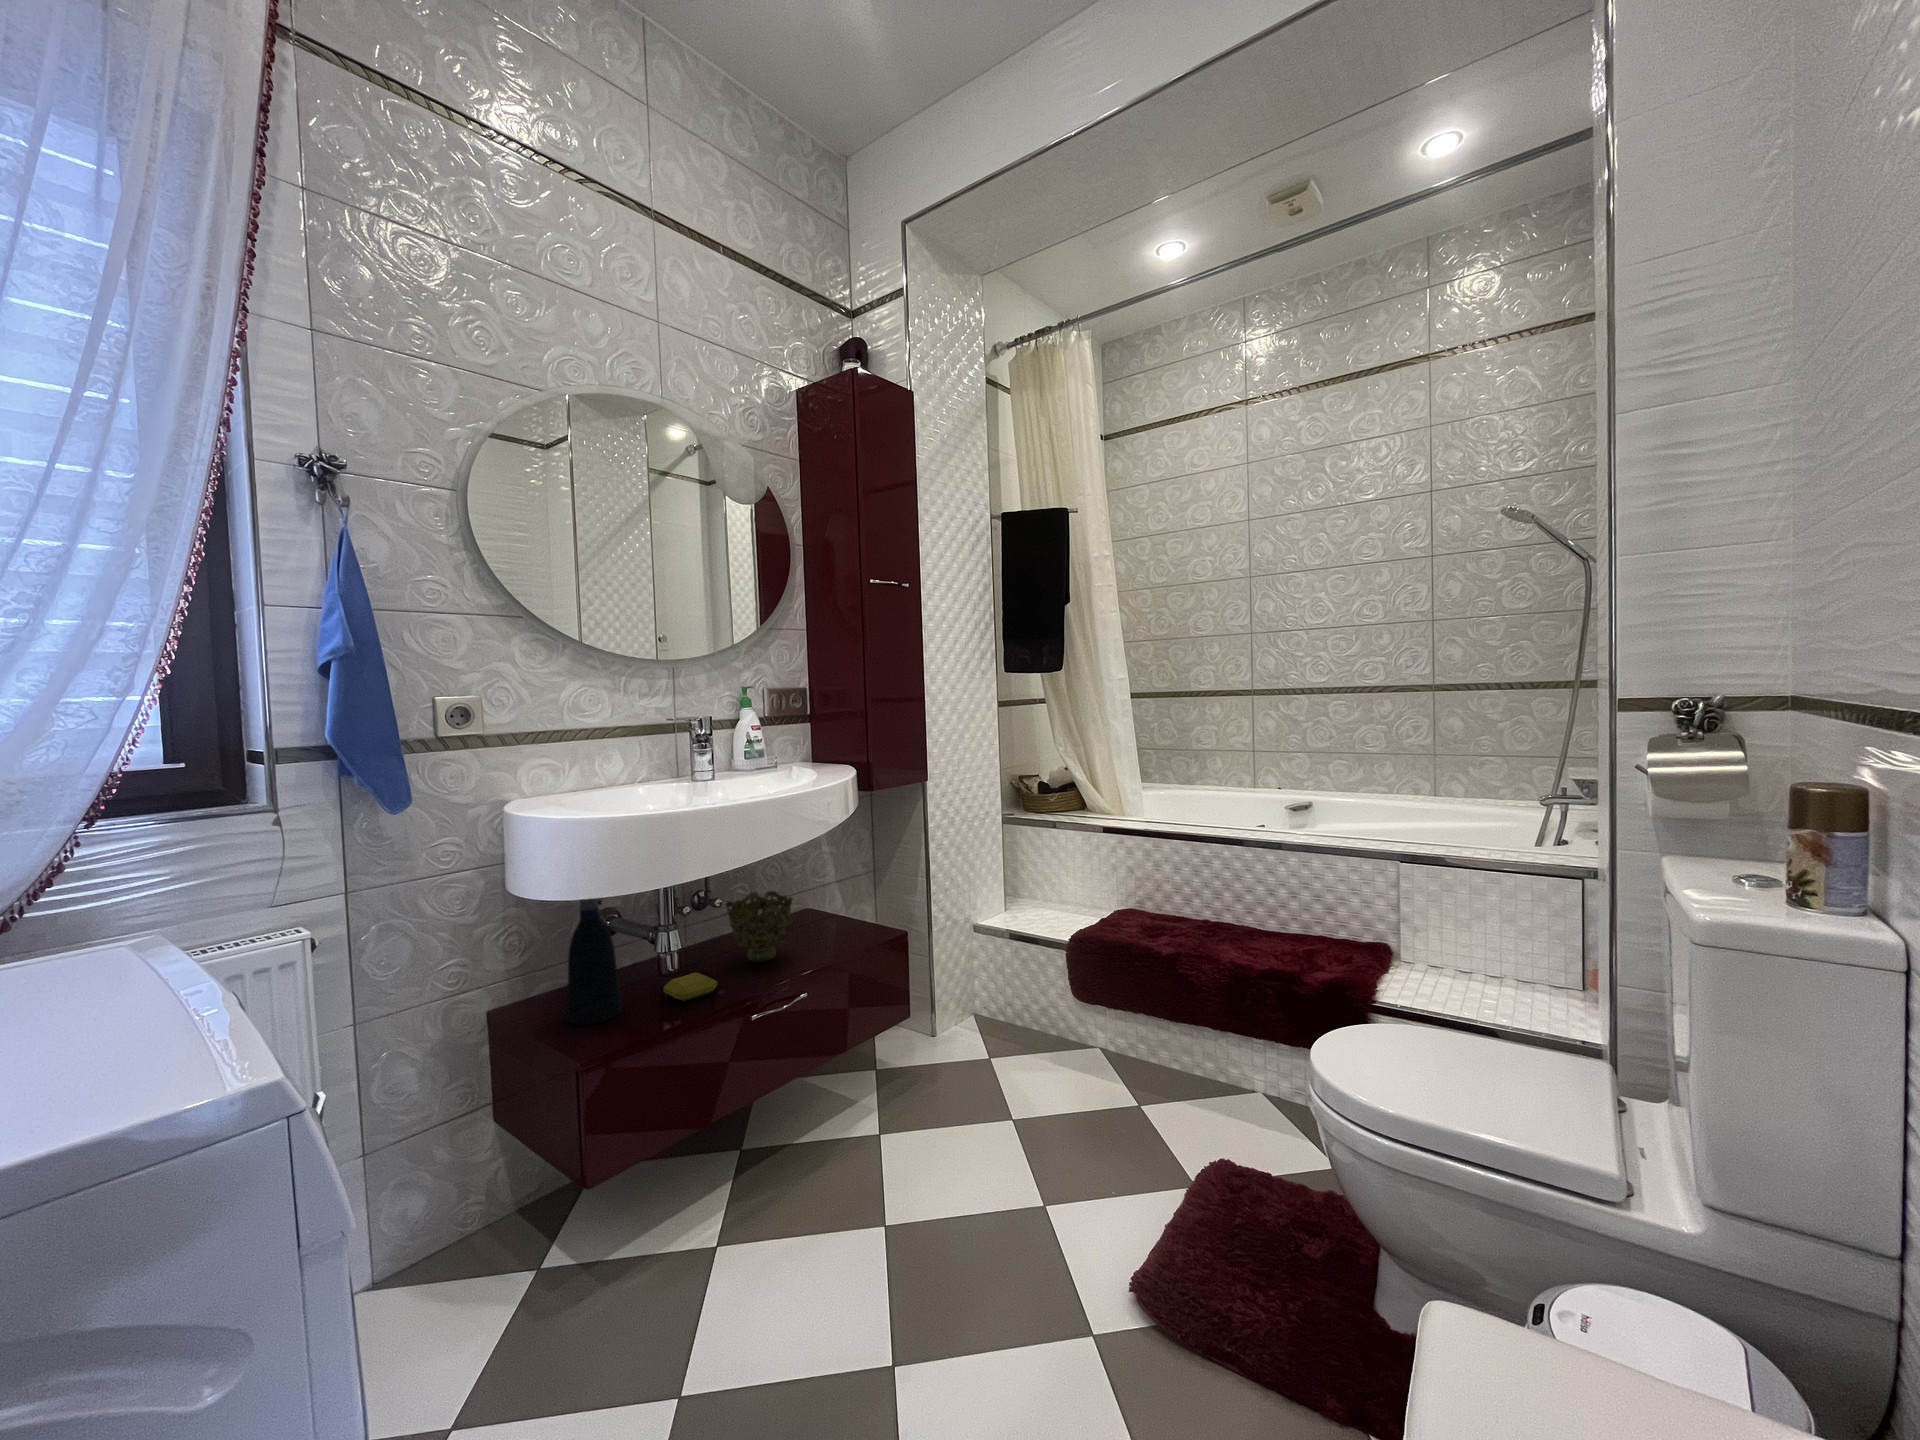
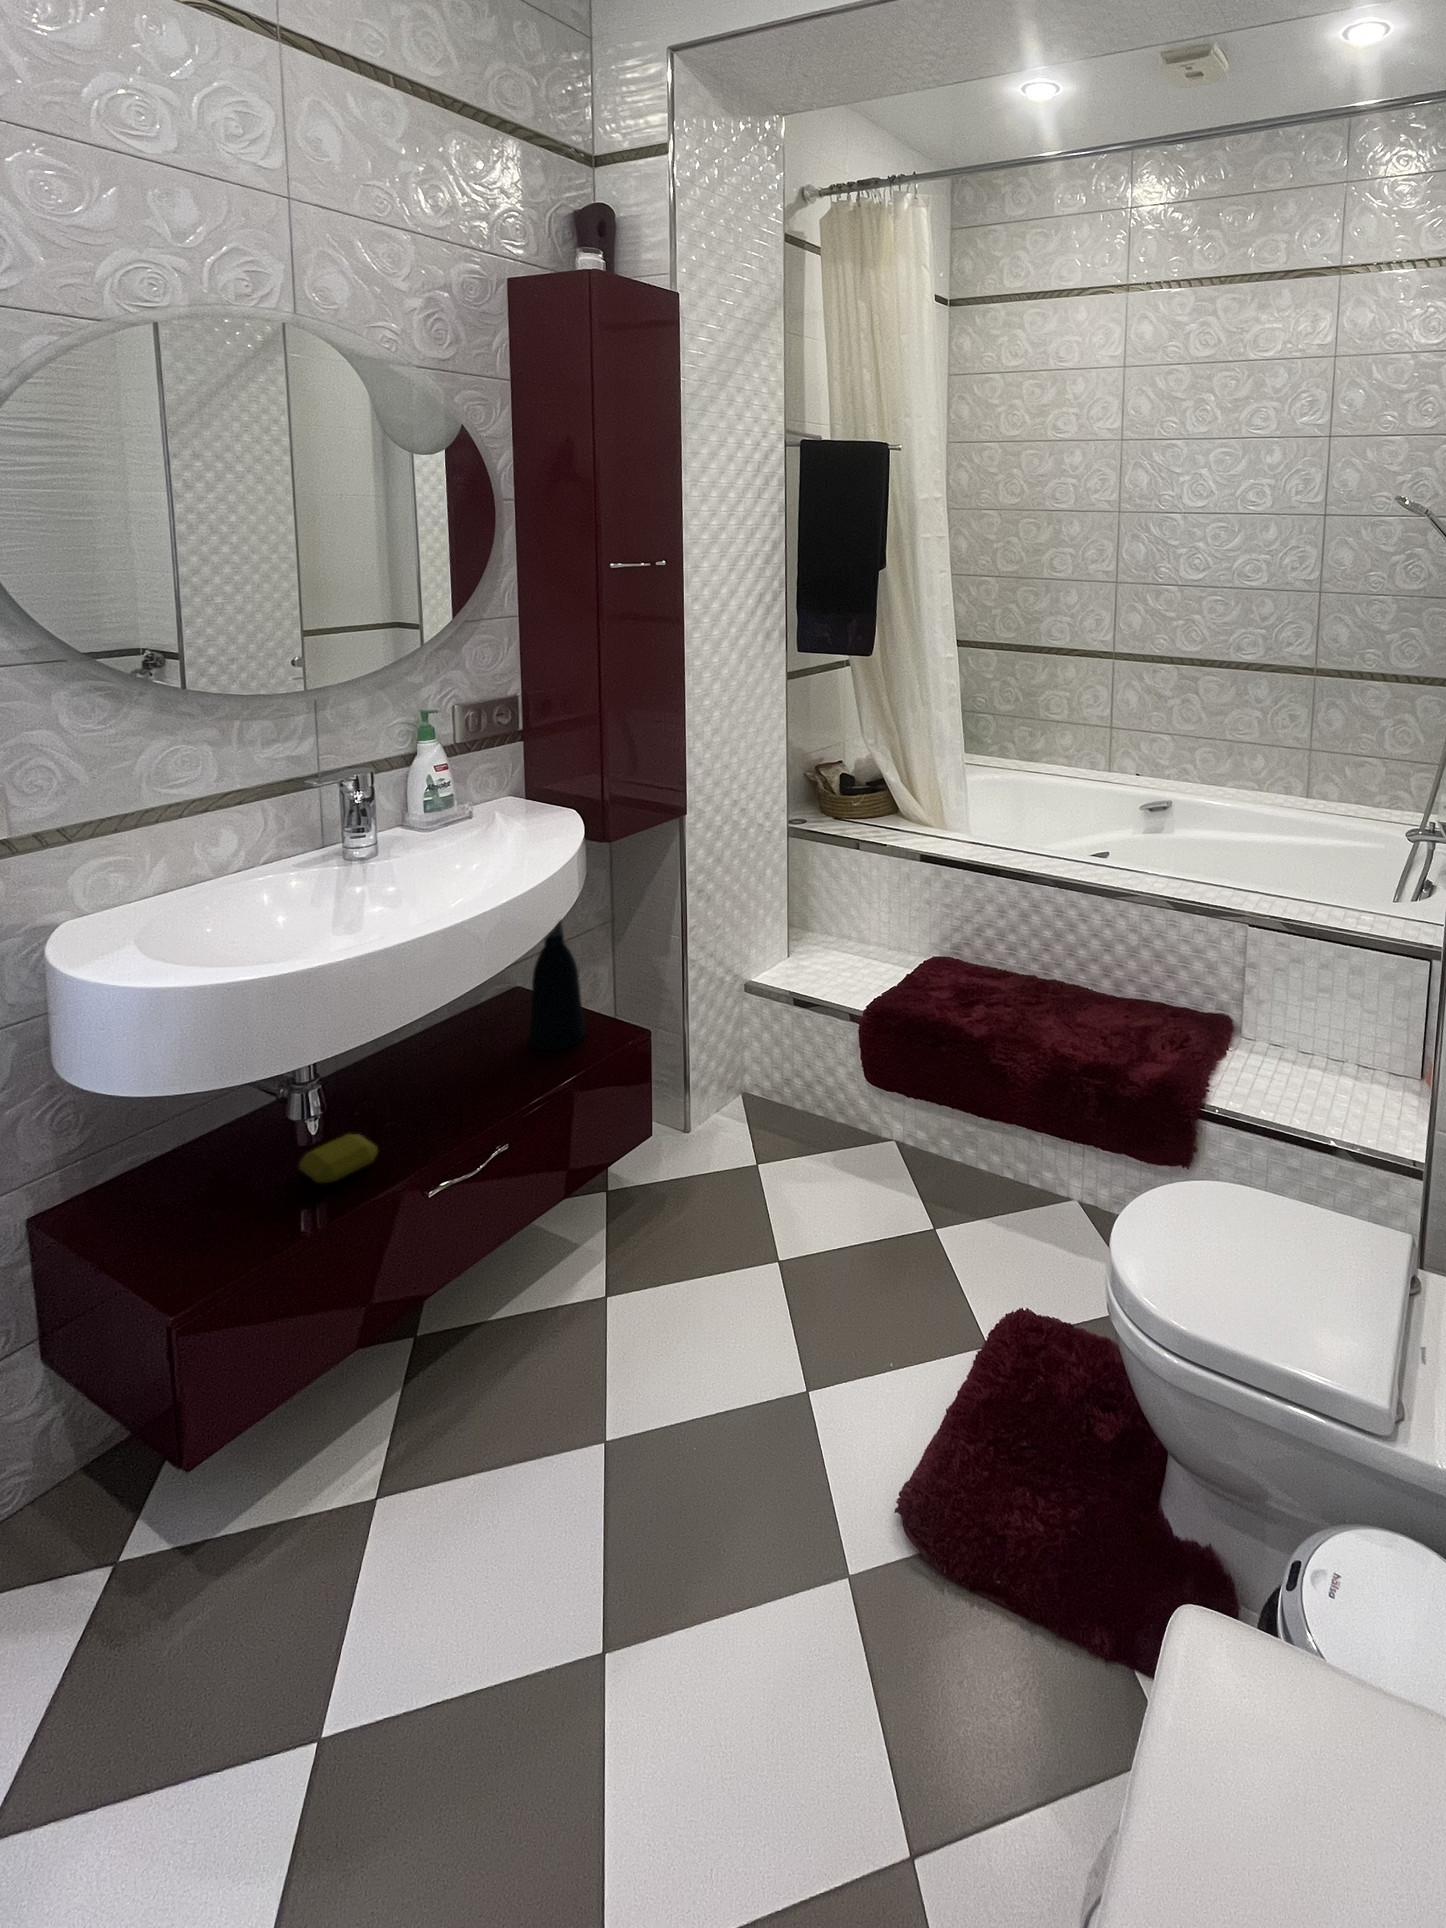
decorative bowl: present [726,891,792,962] -> none [393,995,490,1098]
spray bottle: present [566,899,623,1024] -> present [529,920,585,1050]

